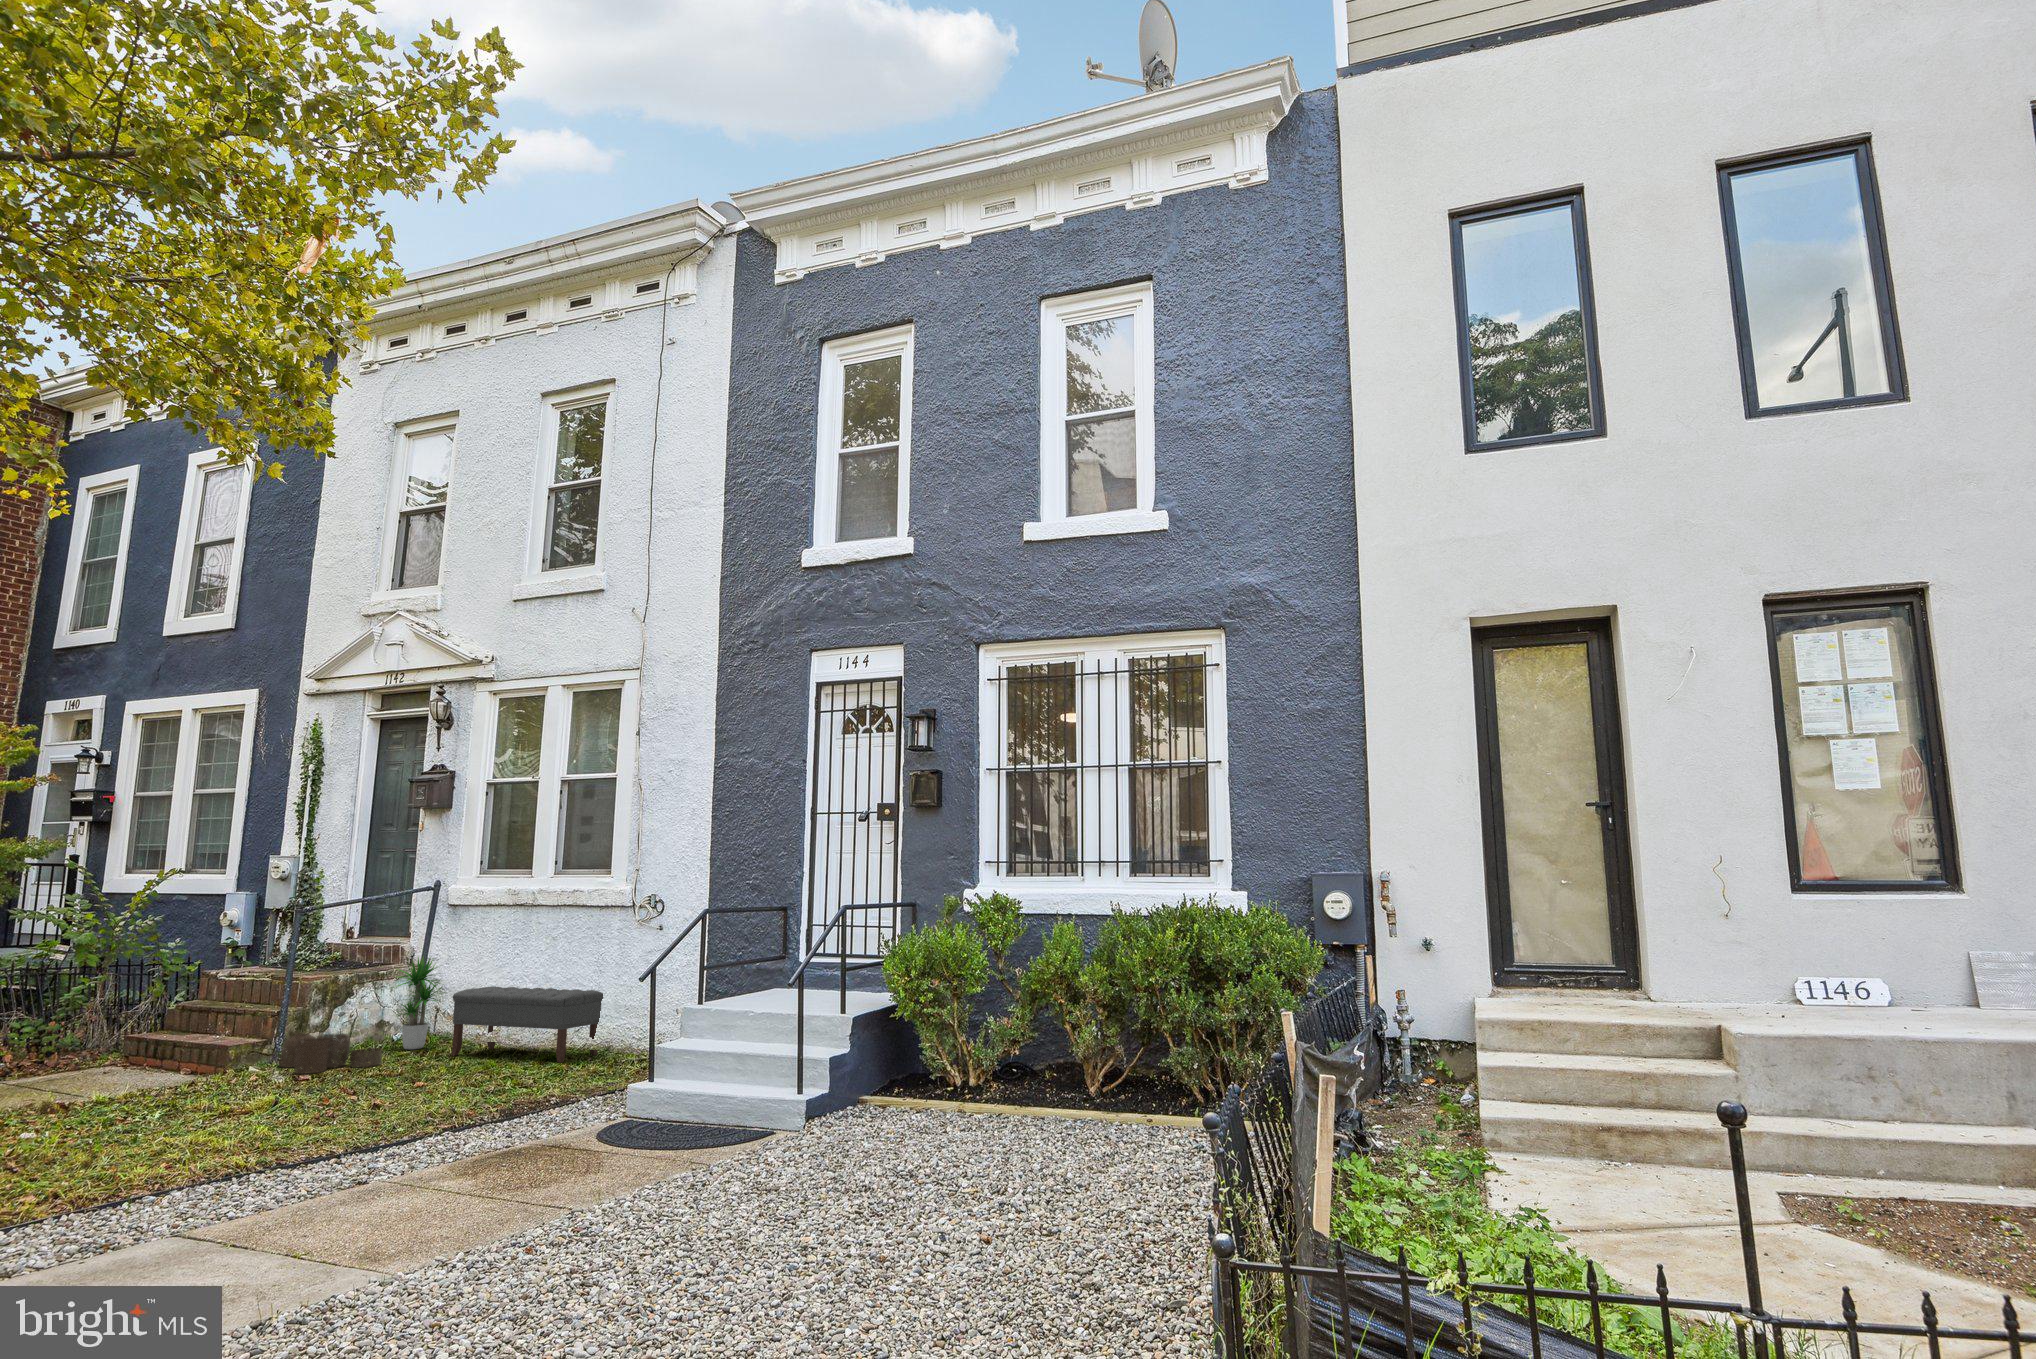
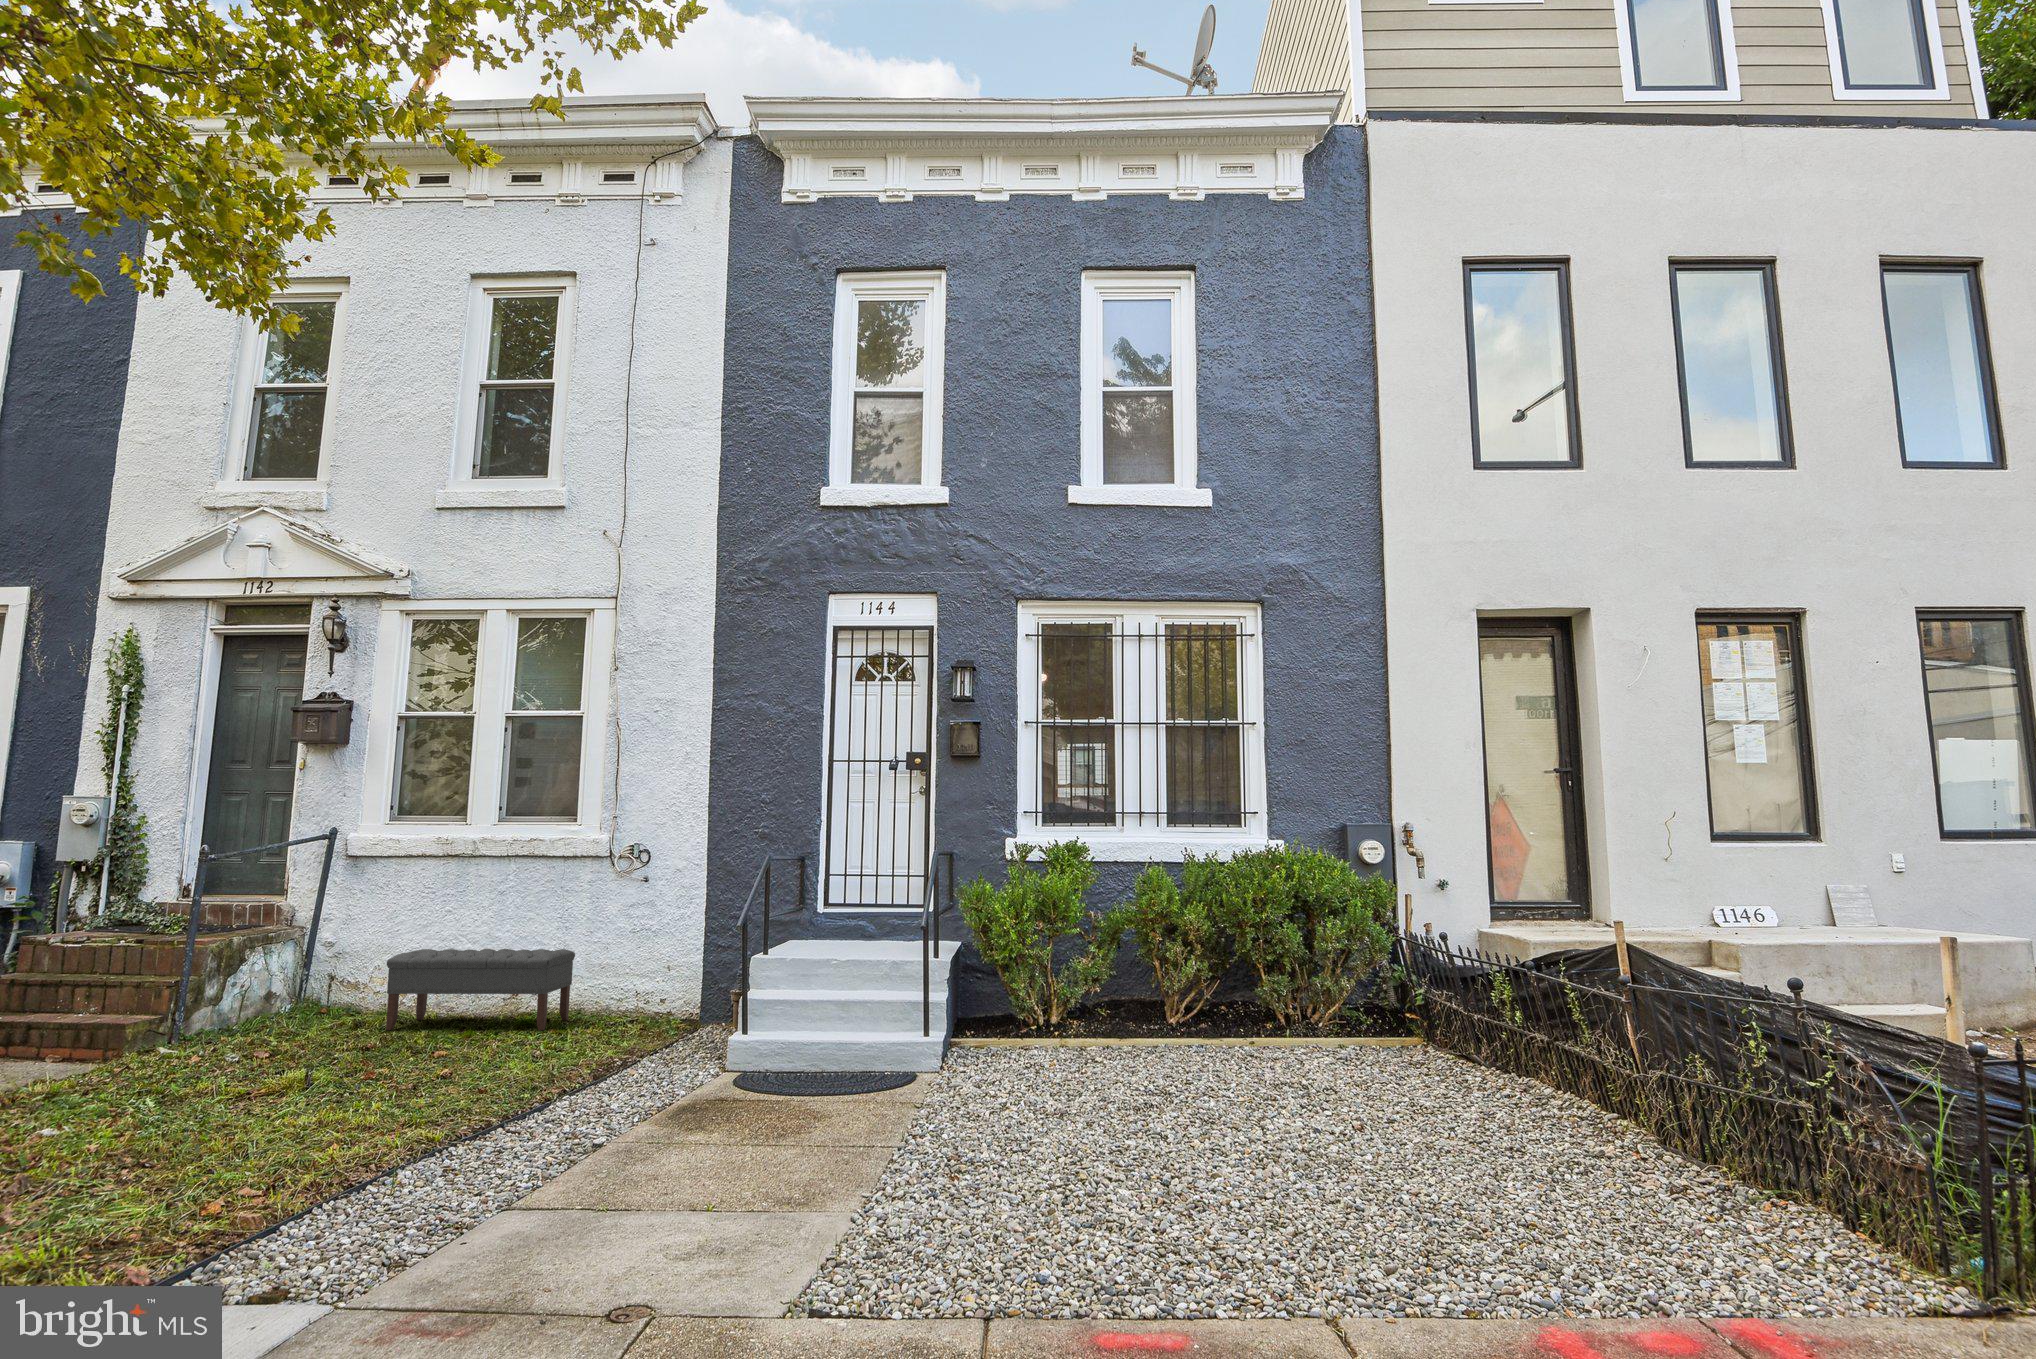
potted plant: present [396,957,442,1050] -> none [283,915,362,1026]
woven basket: present [279,1033,382,1074] -> none [168,1008,313,1064]

